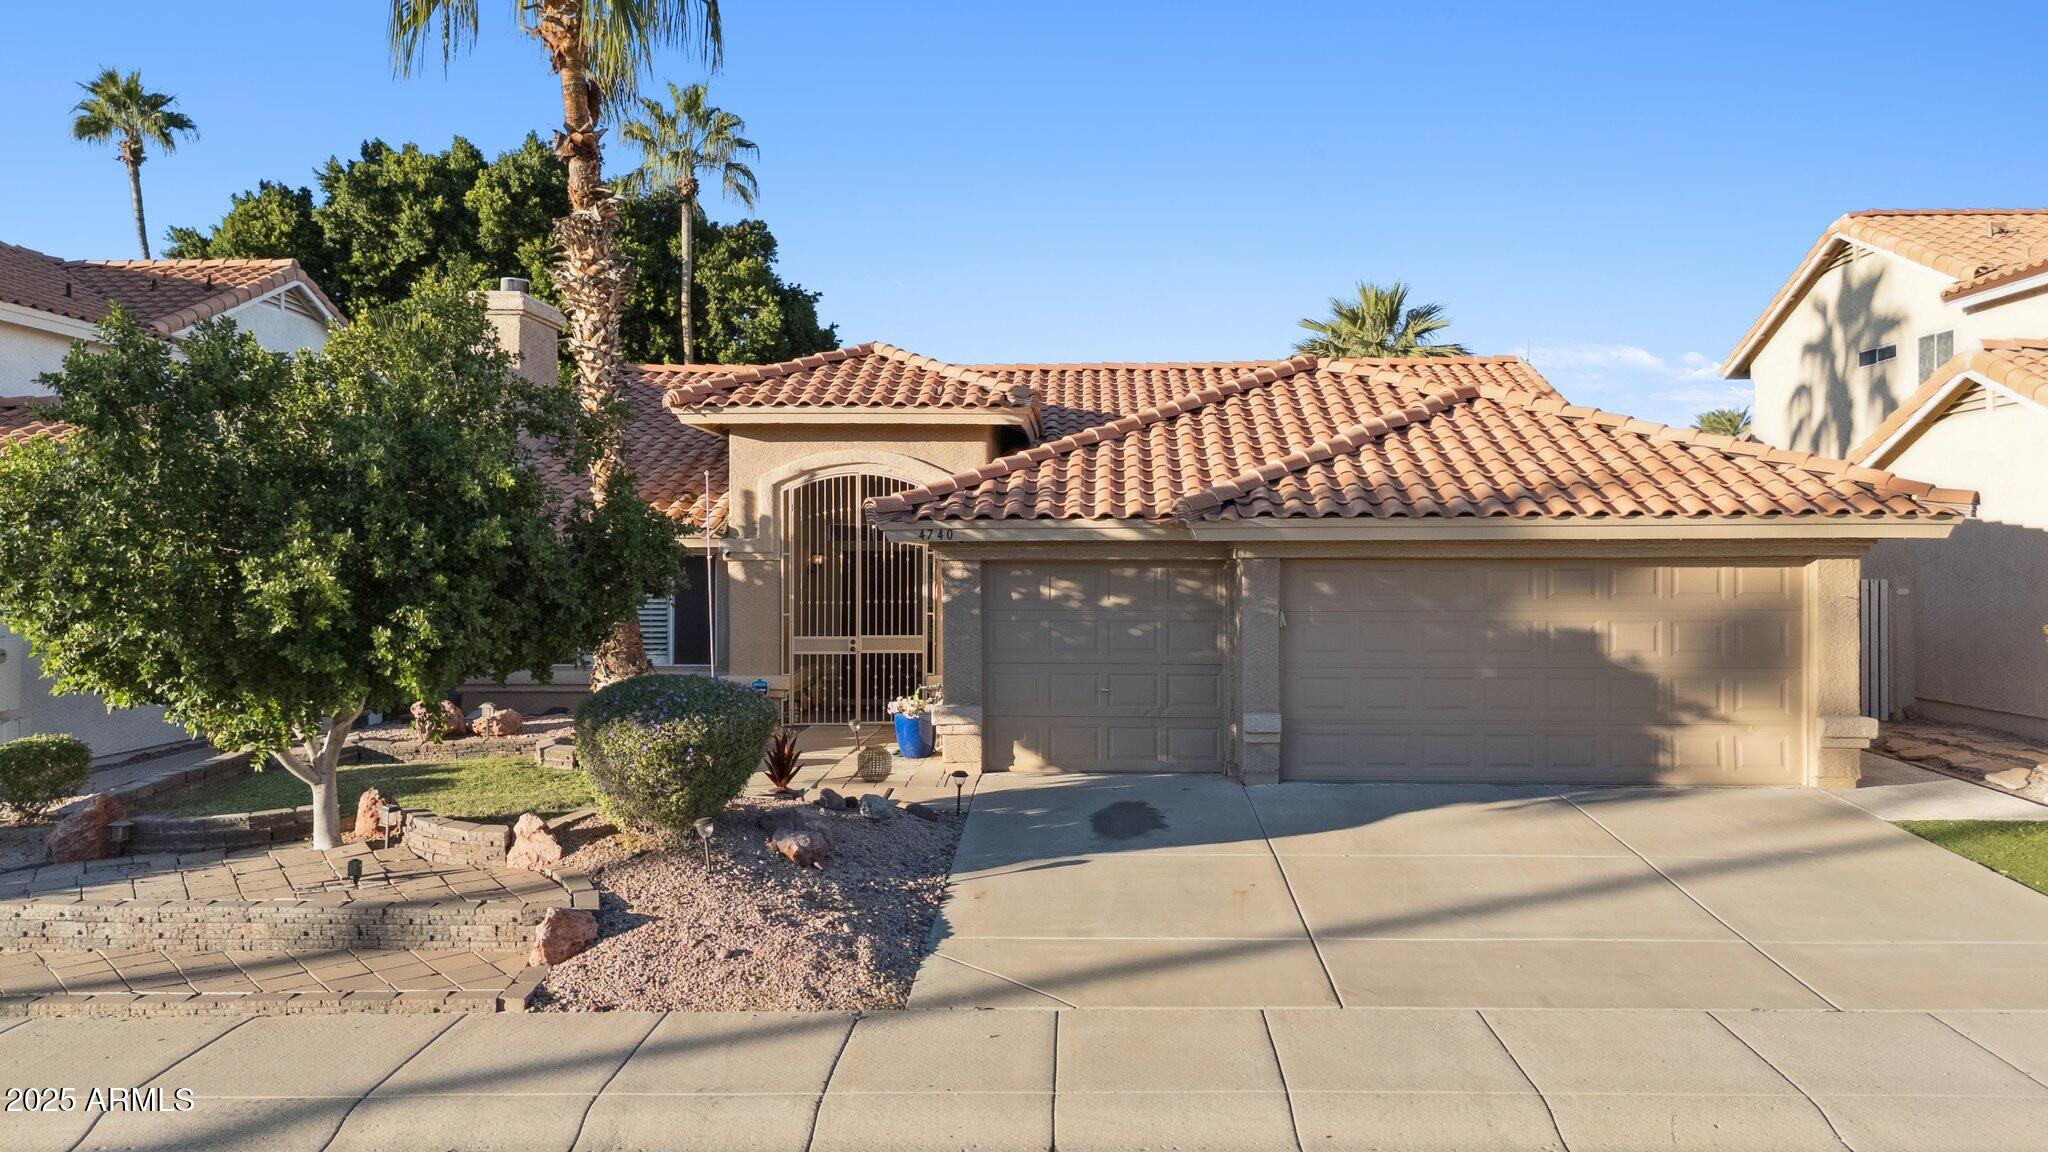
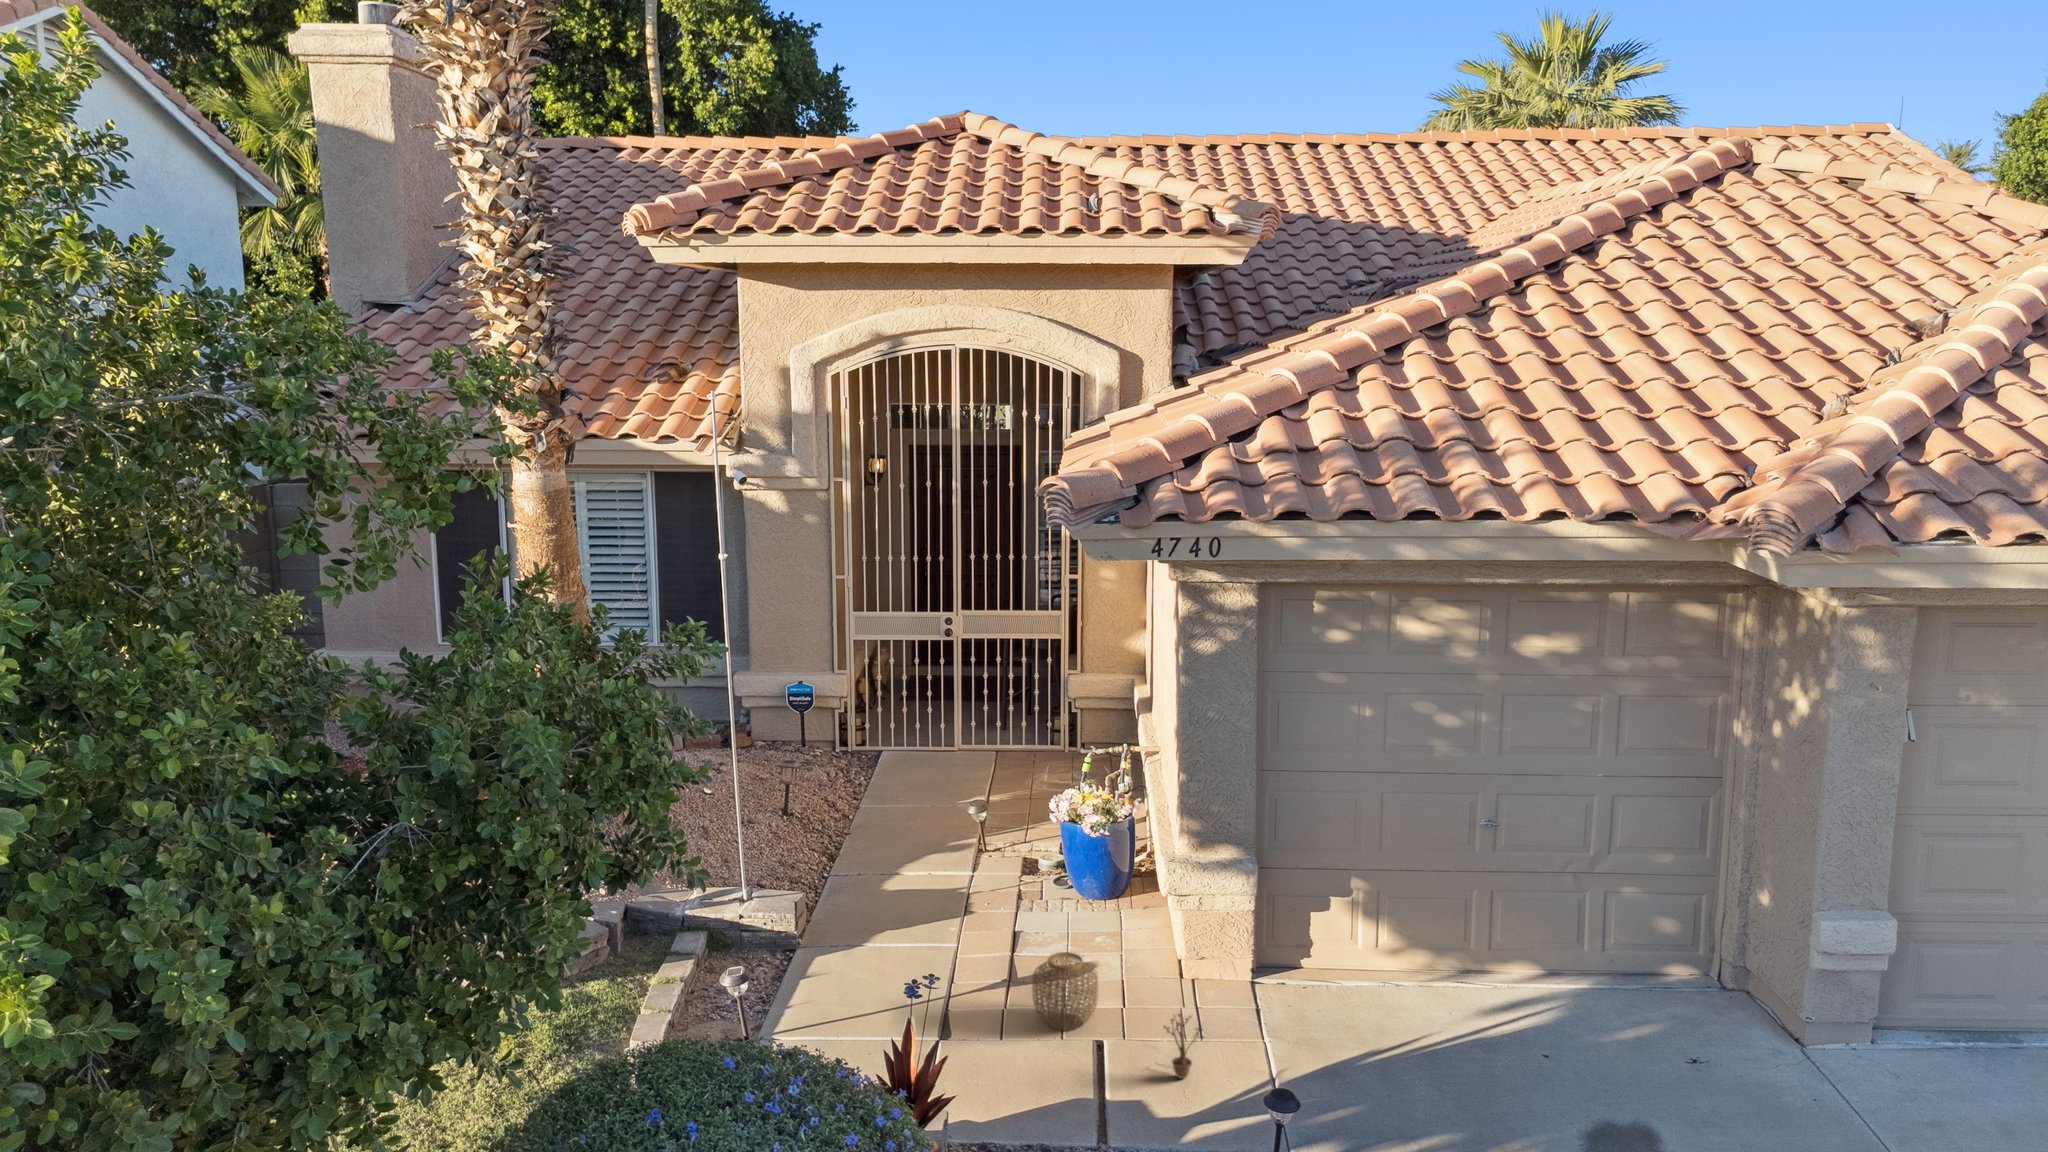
decorative plant: none [913,753,934,789] -> present [1155,1011,1203,1079]

